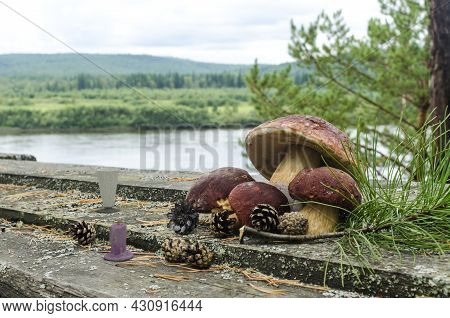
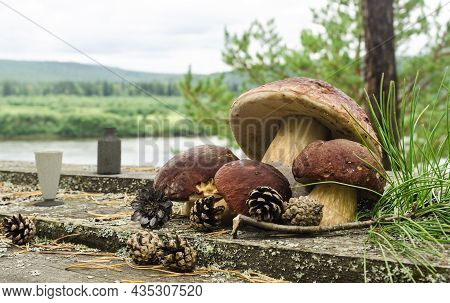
bottle: none [148,145,167,184] -> present [97,127,121,174]
candle: present [104,221,133,261] -> none [45,207,87,265]

